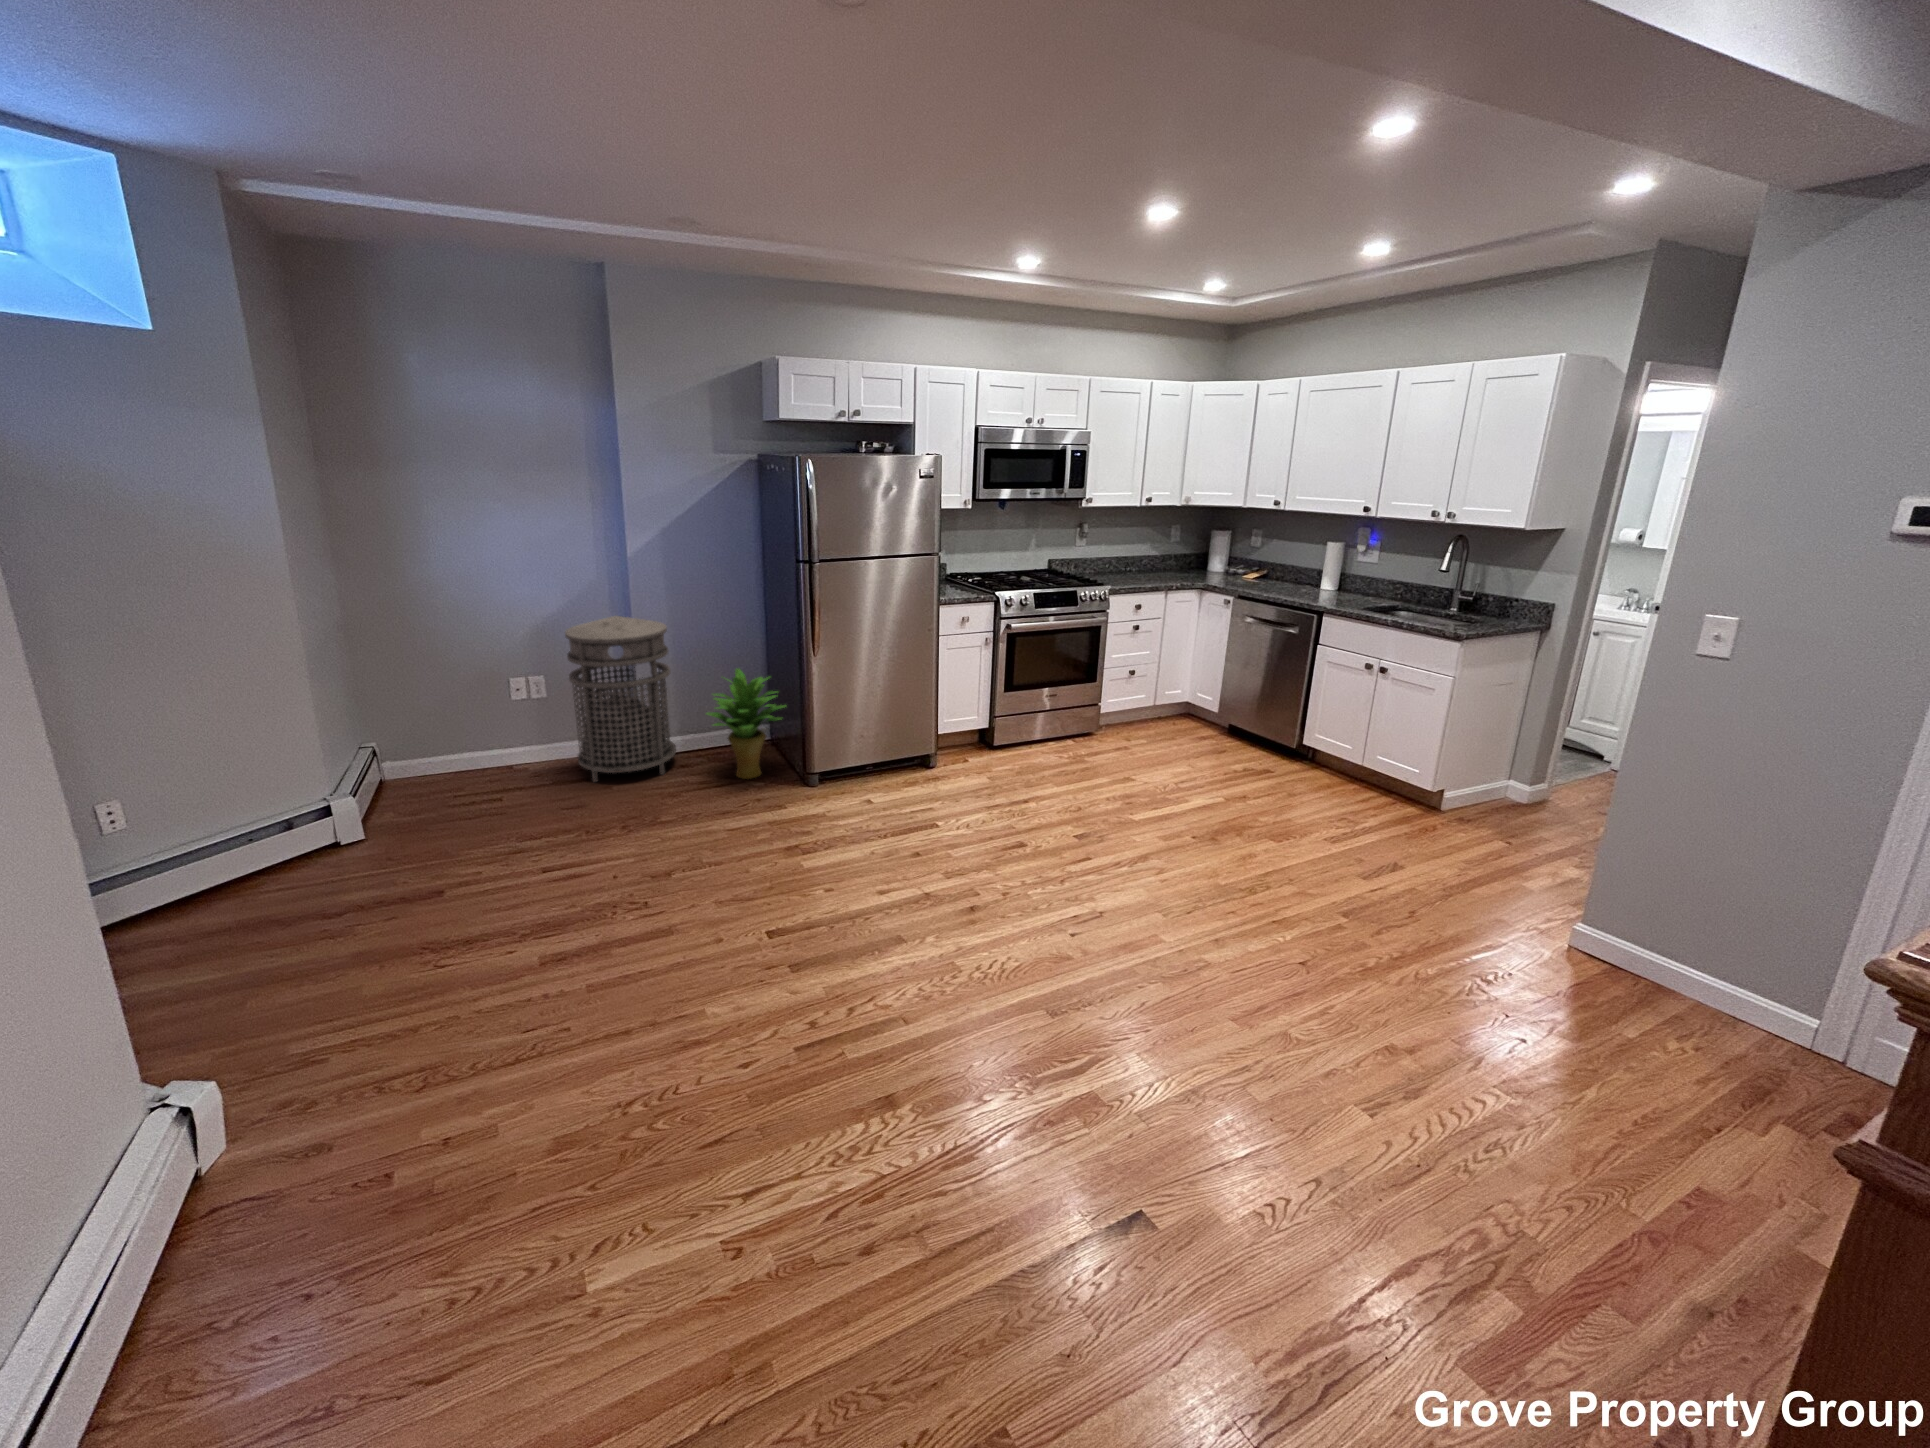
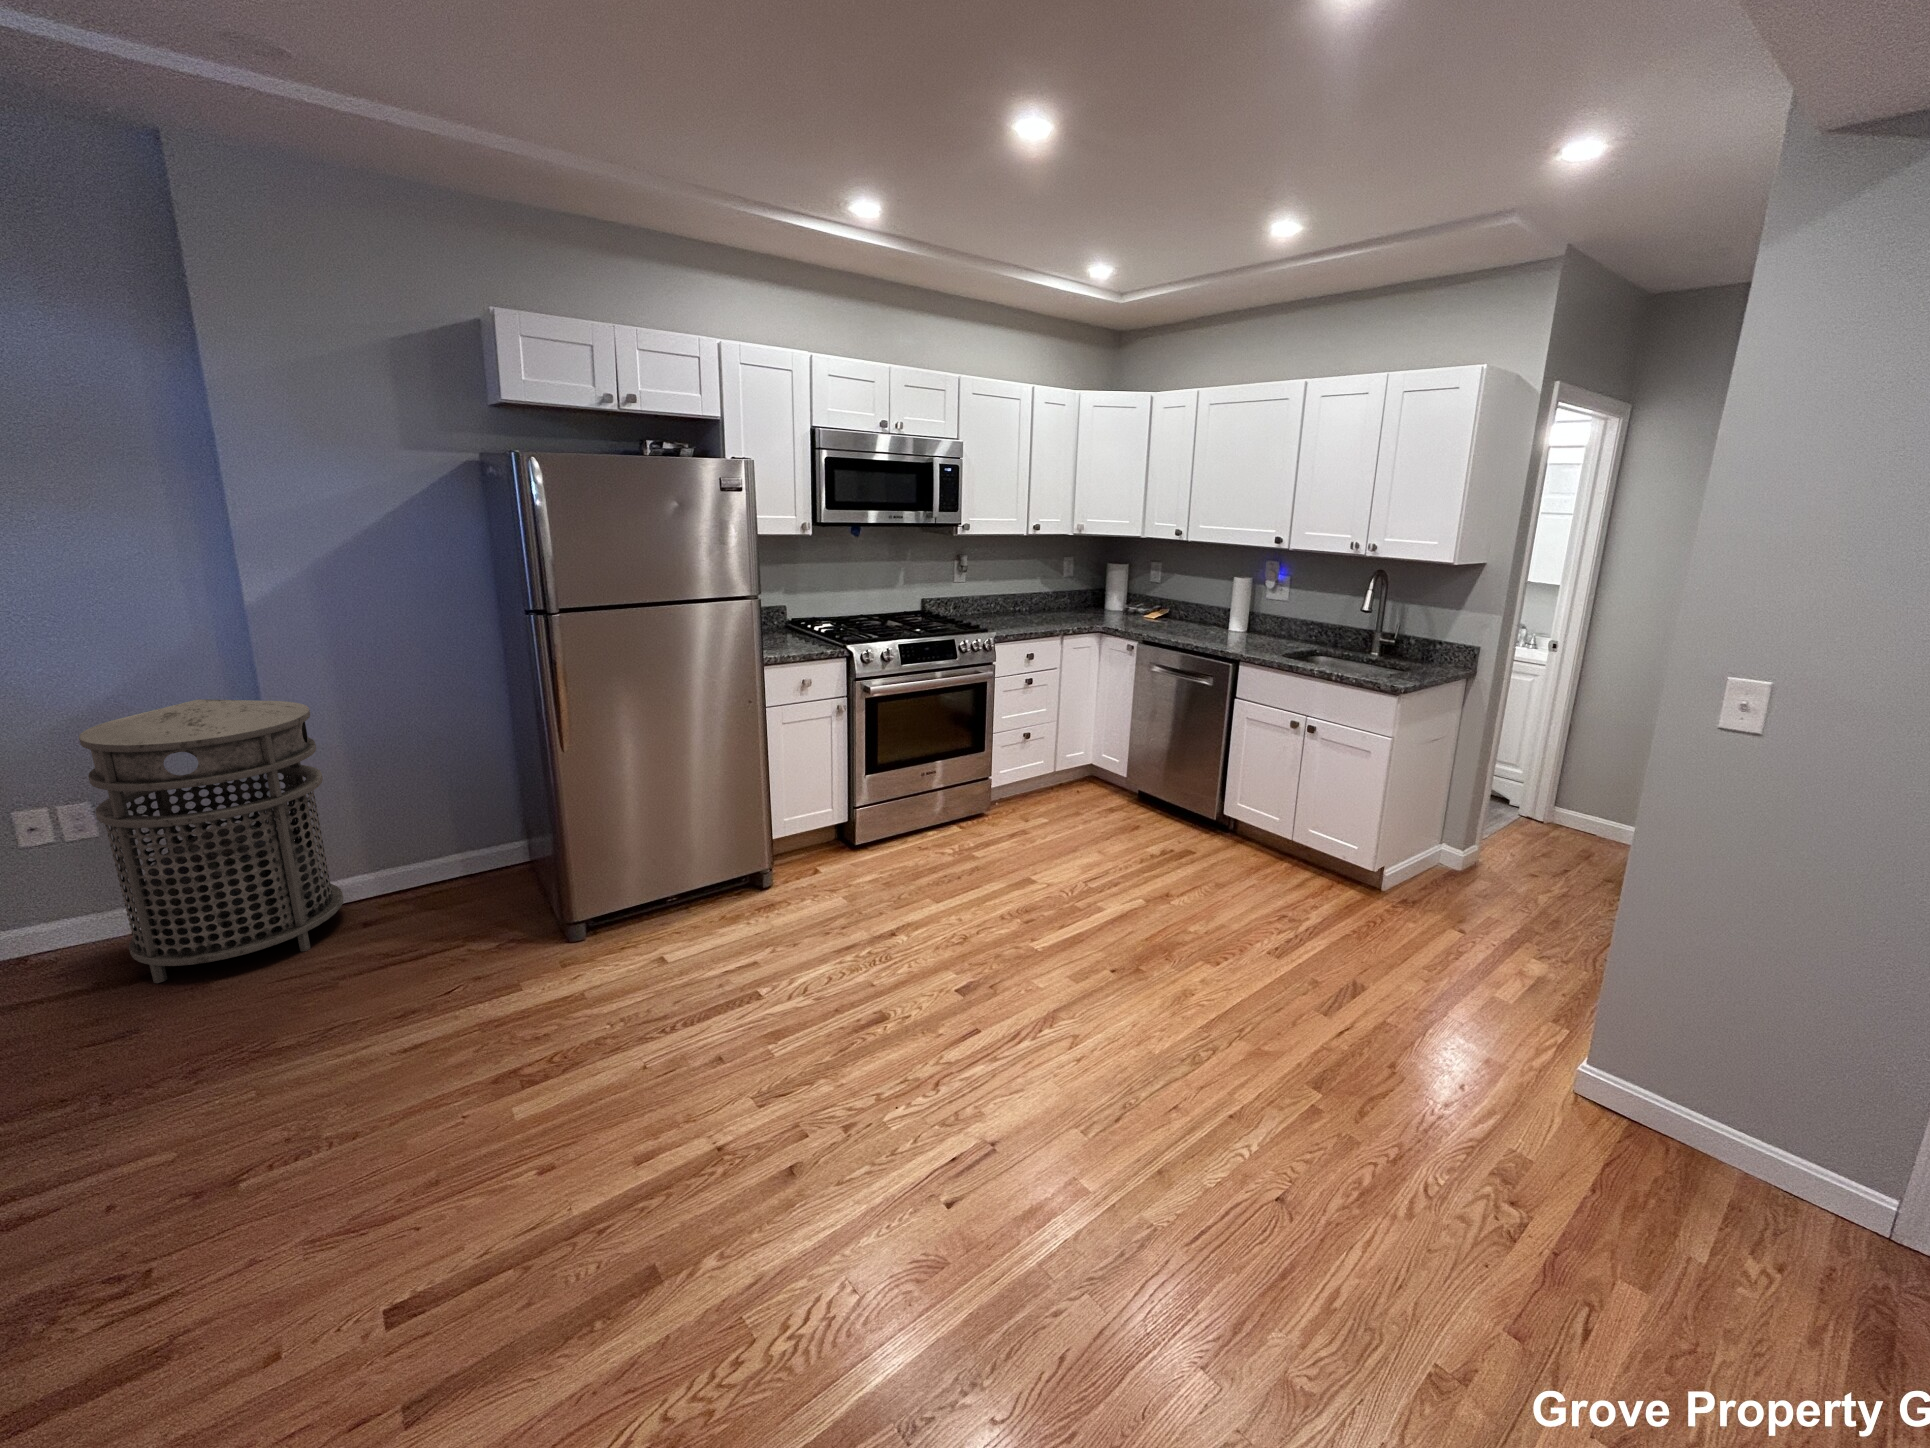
potted plant: present [706,669,786,779] -> none [373,771,529,943]

